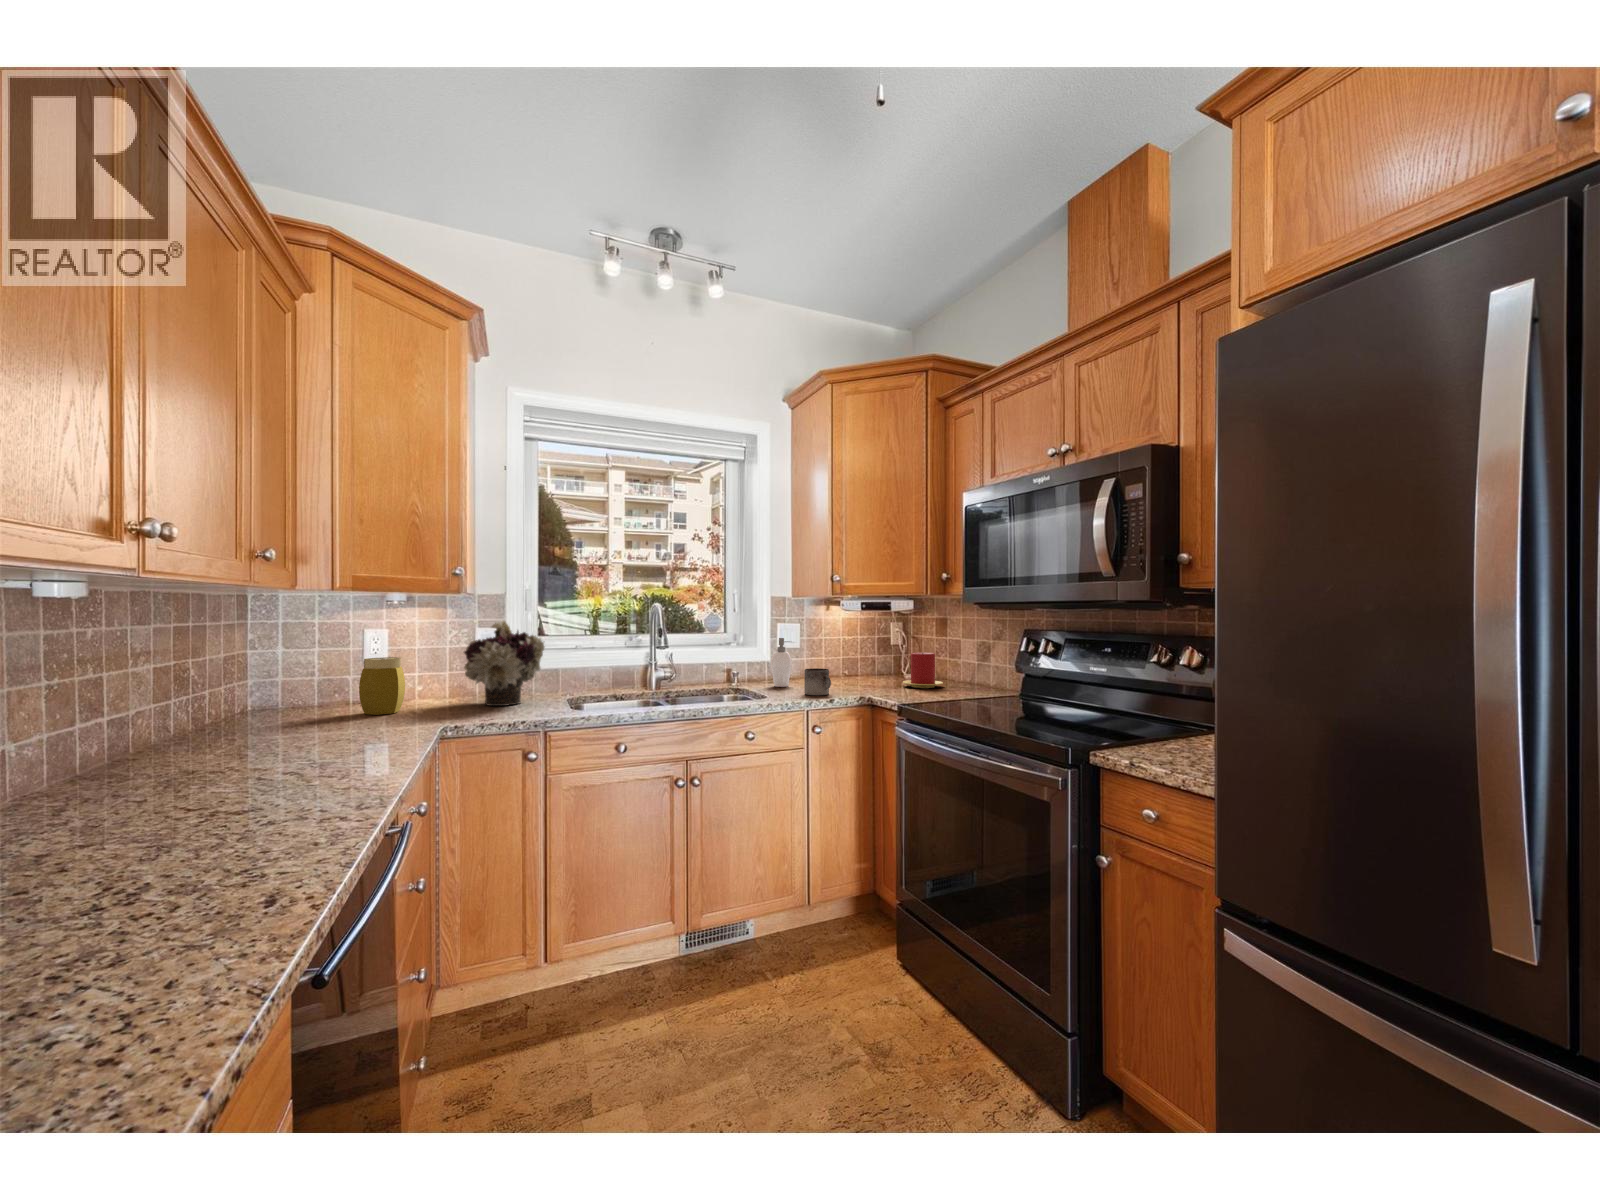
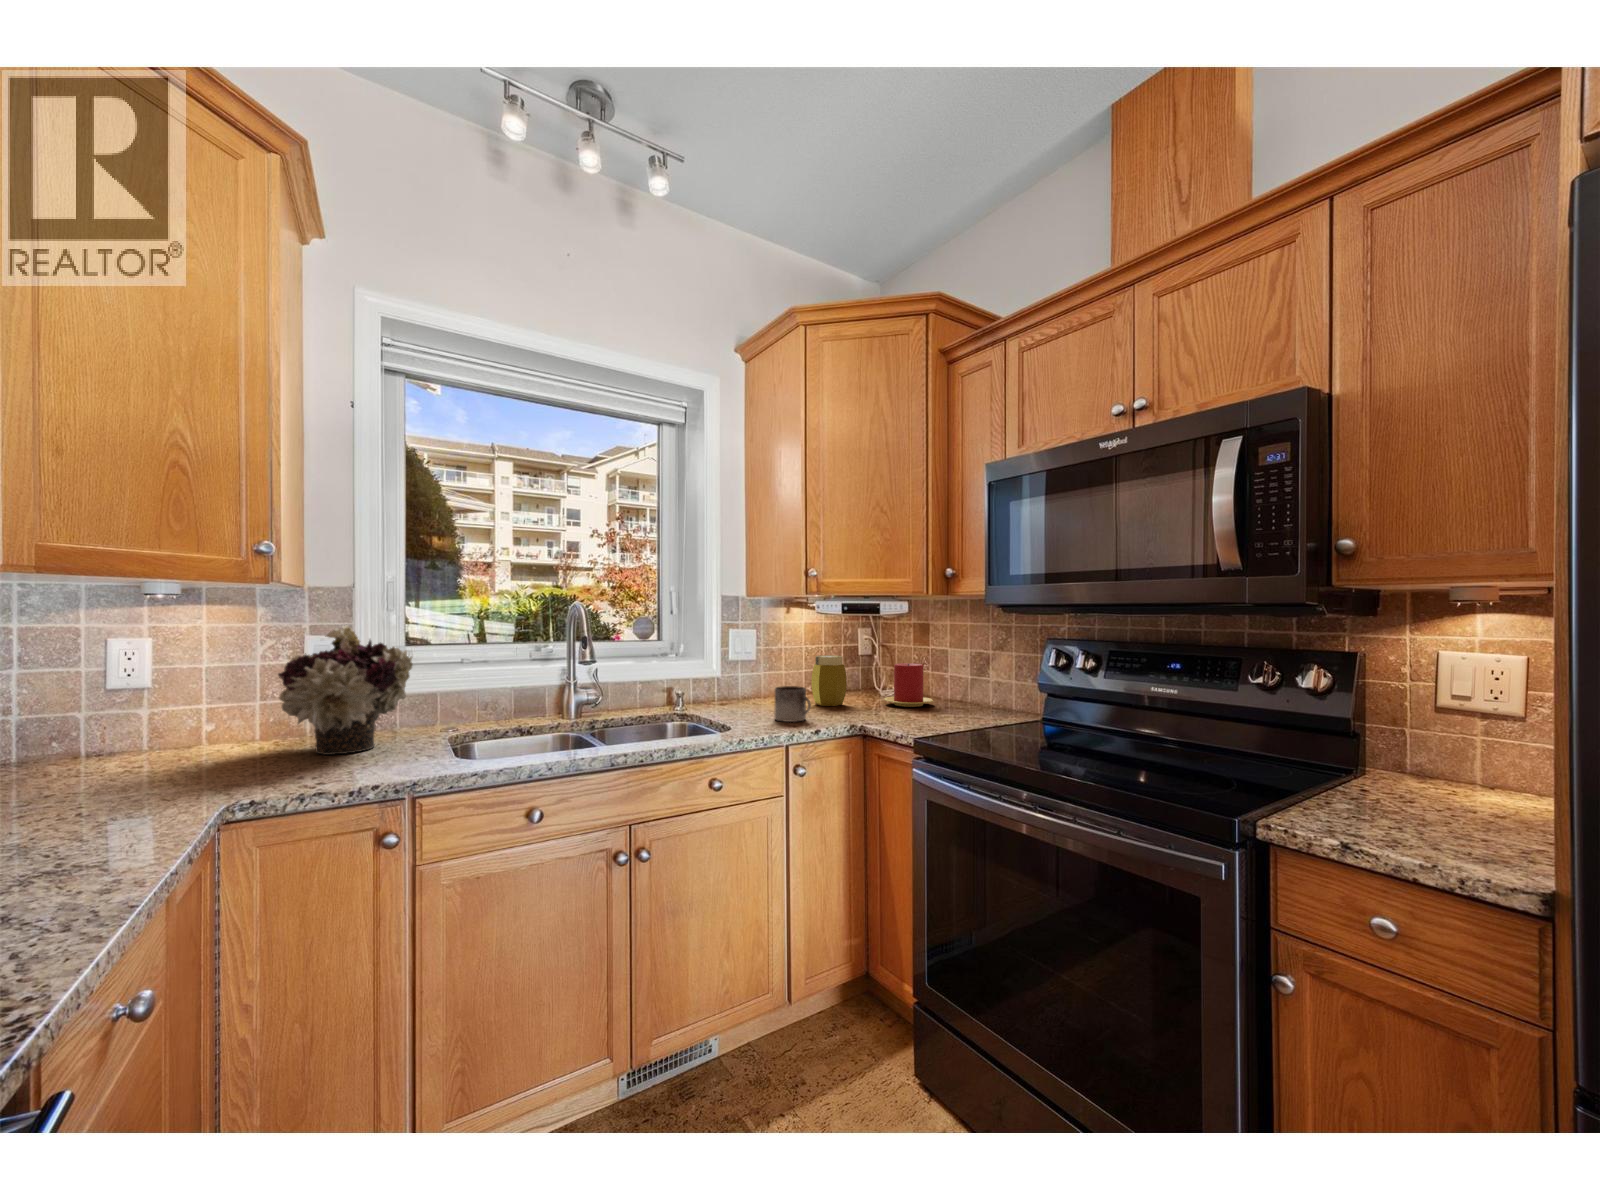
soap dispenser: present [771,638,792,687] -> none [723,646,753,708]
jar: present [359,657,405,715] -> present [812,655,847,706]

